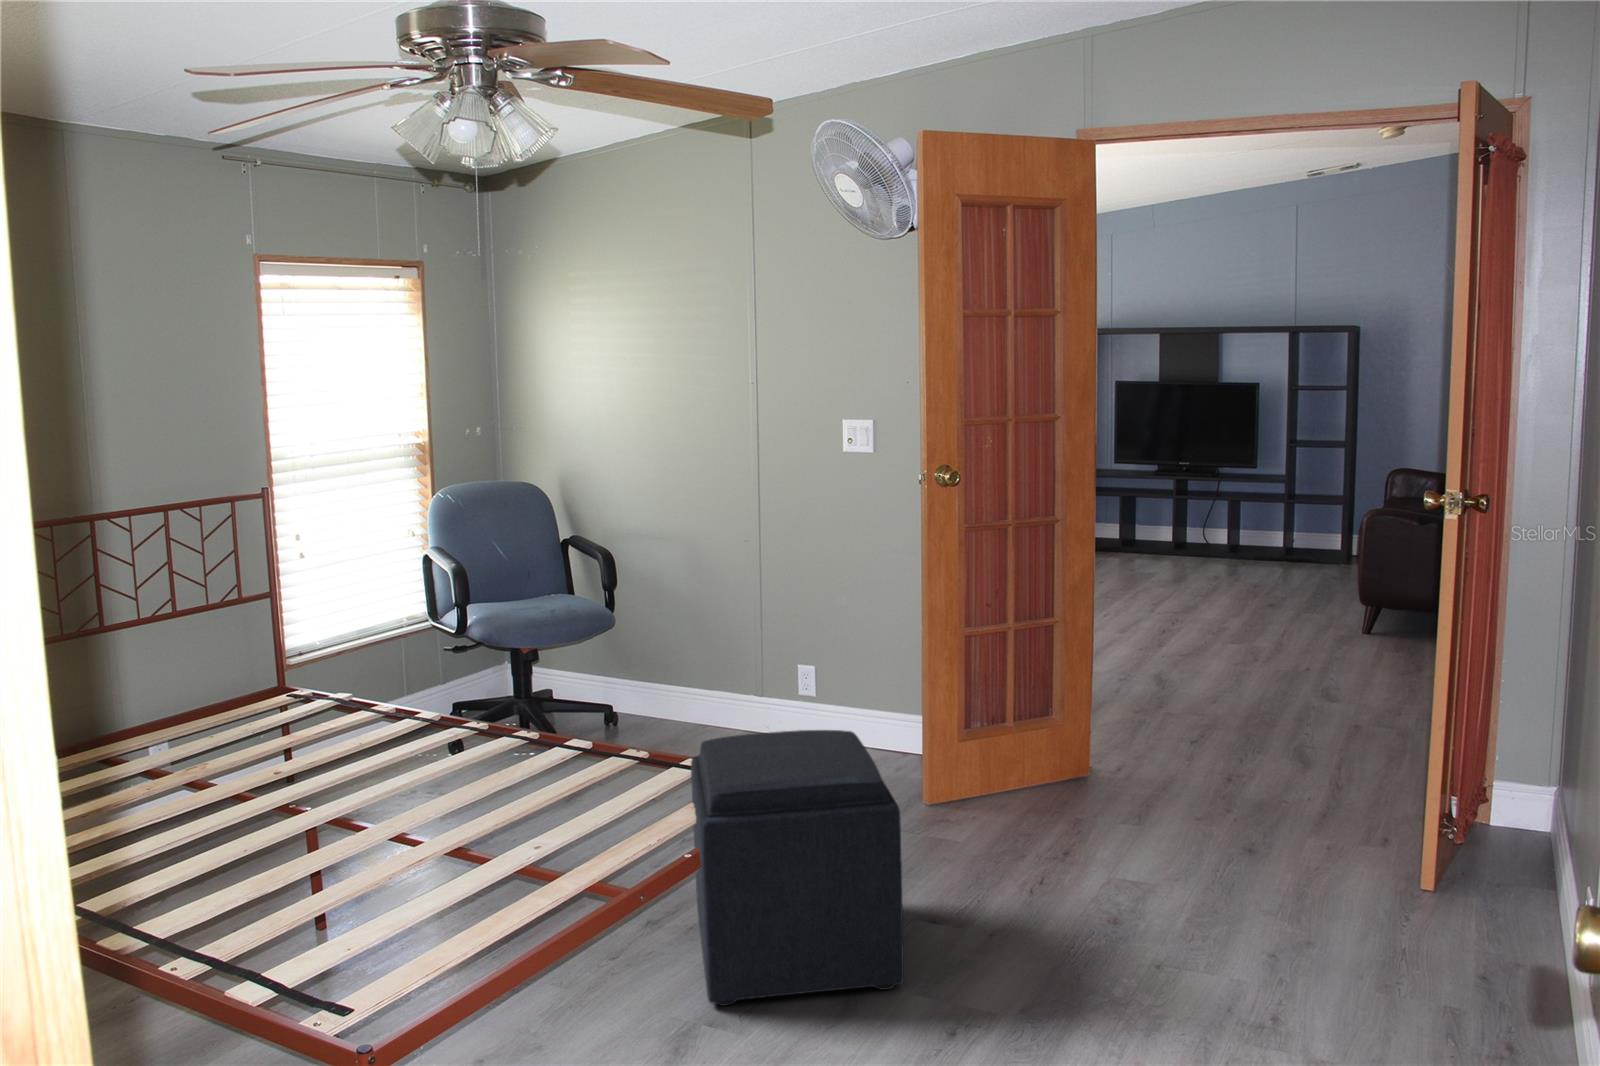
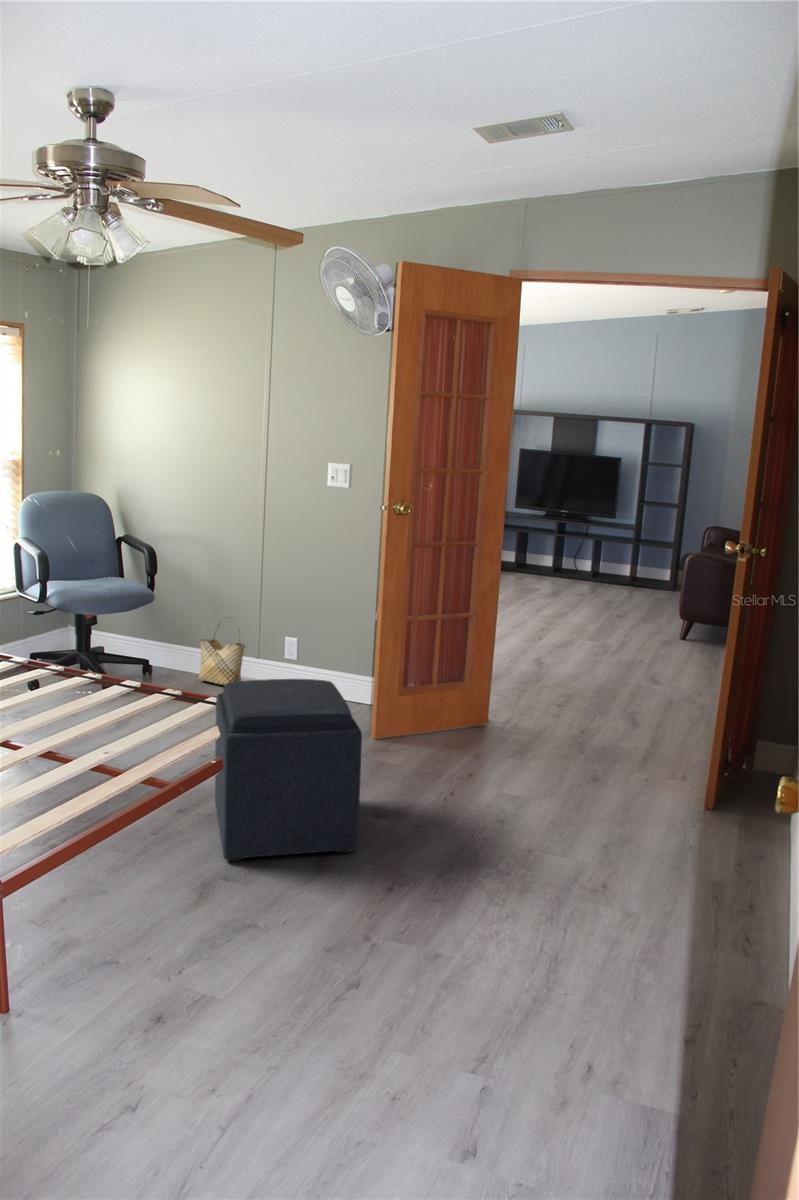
woven basket: none [677,640,739,737] -> present [198,617,245,685]

